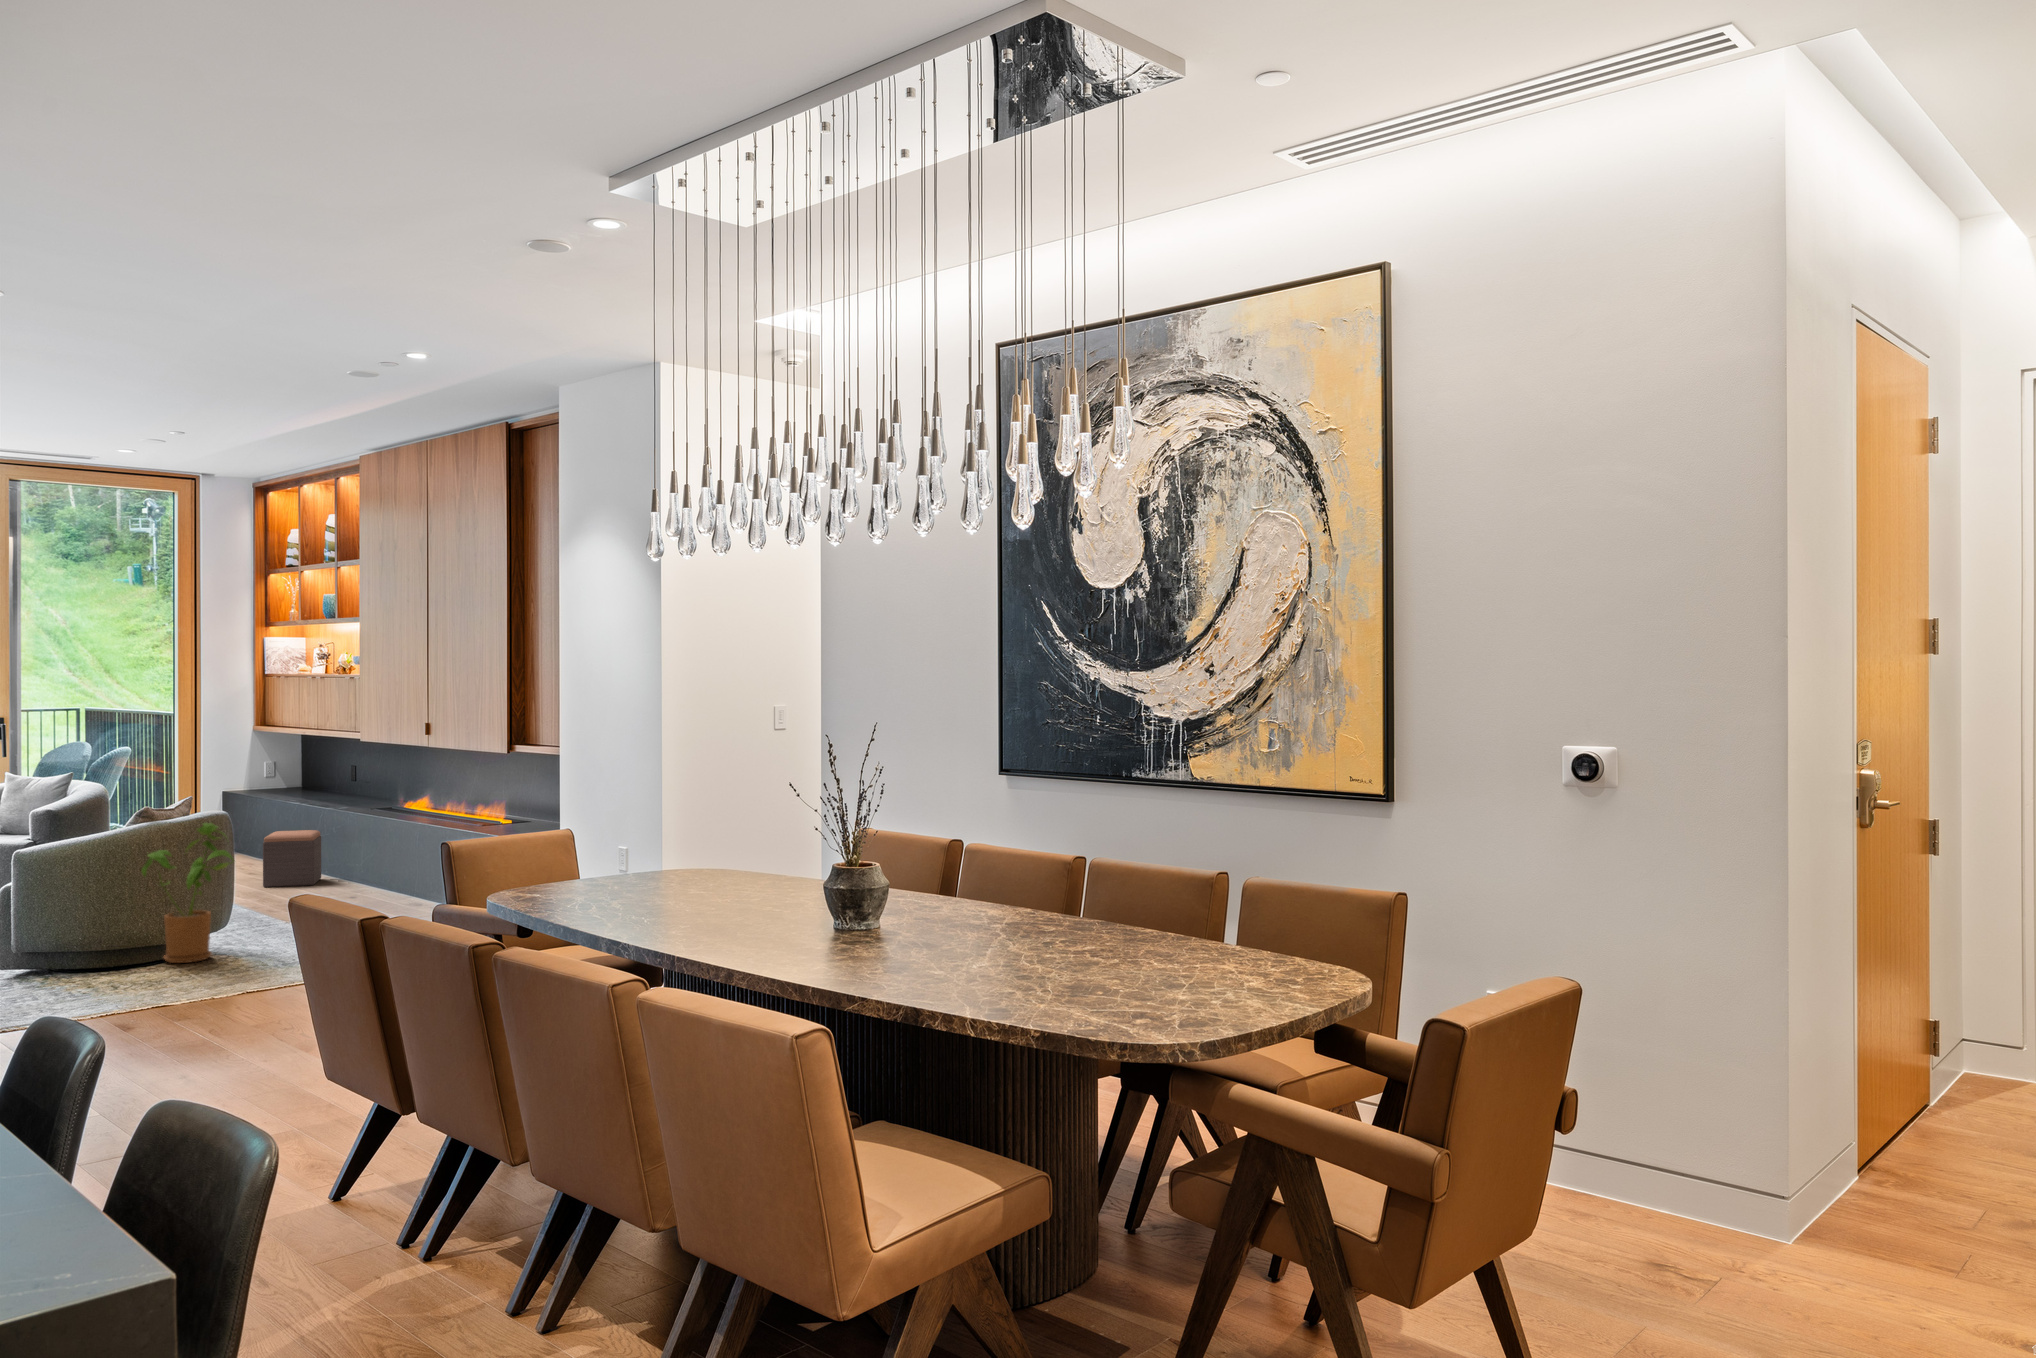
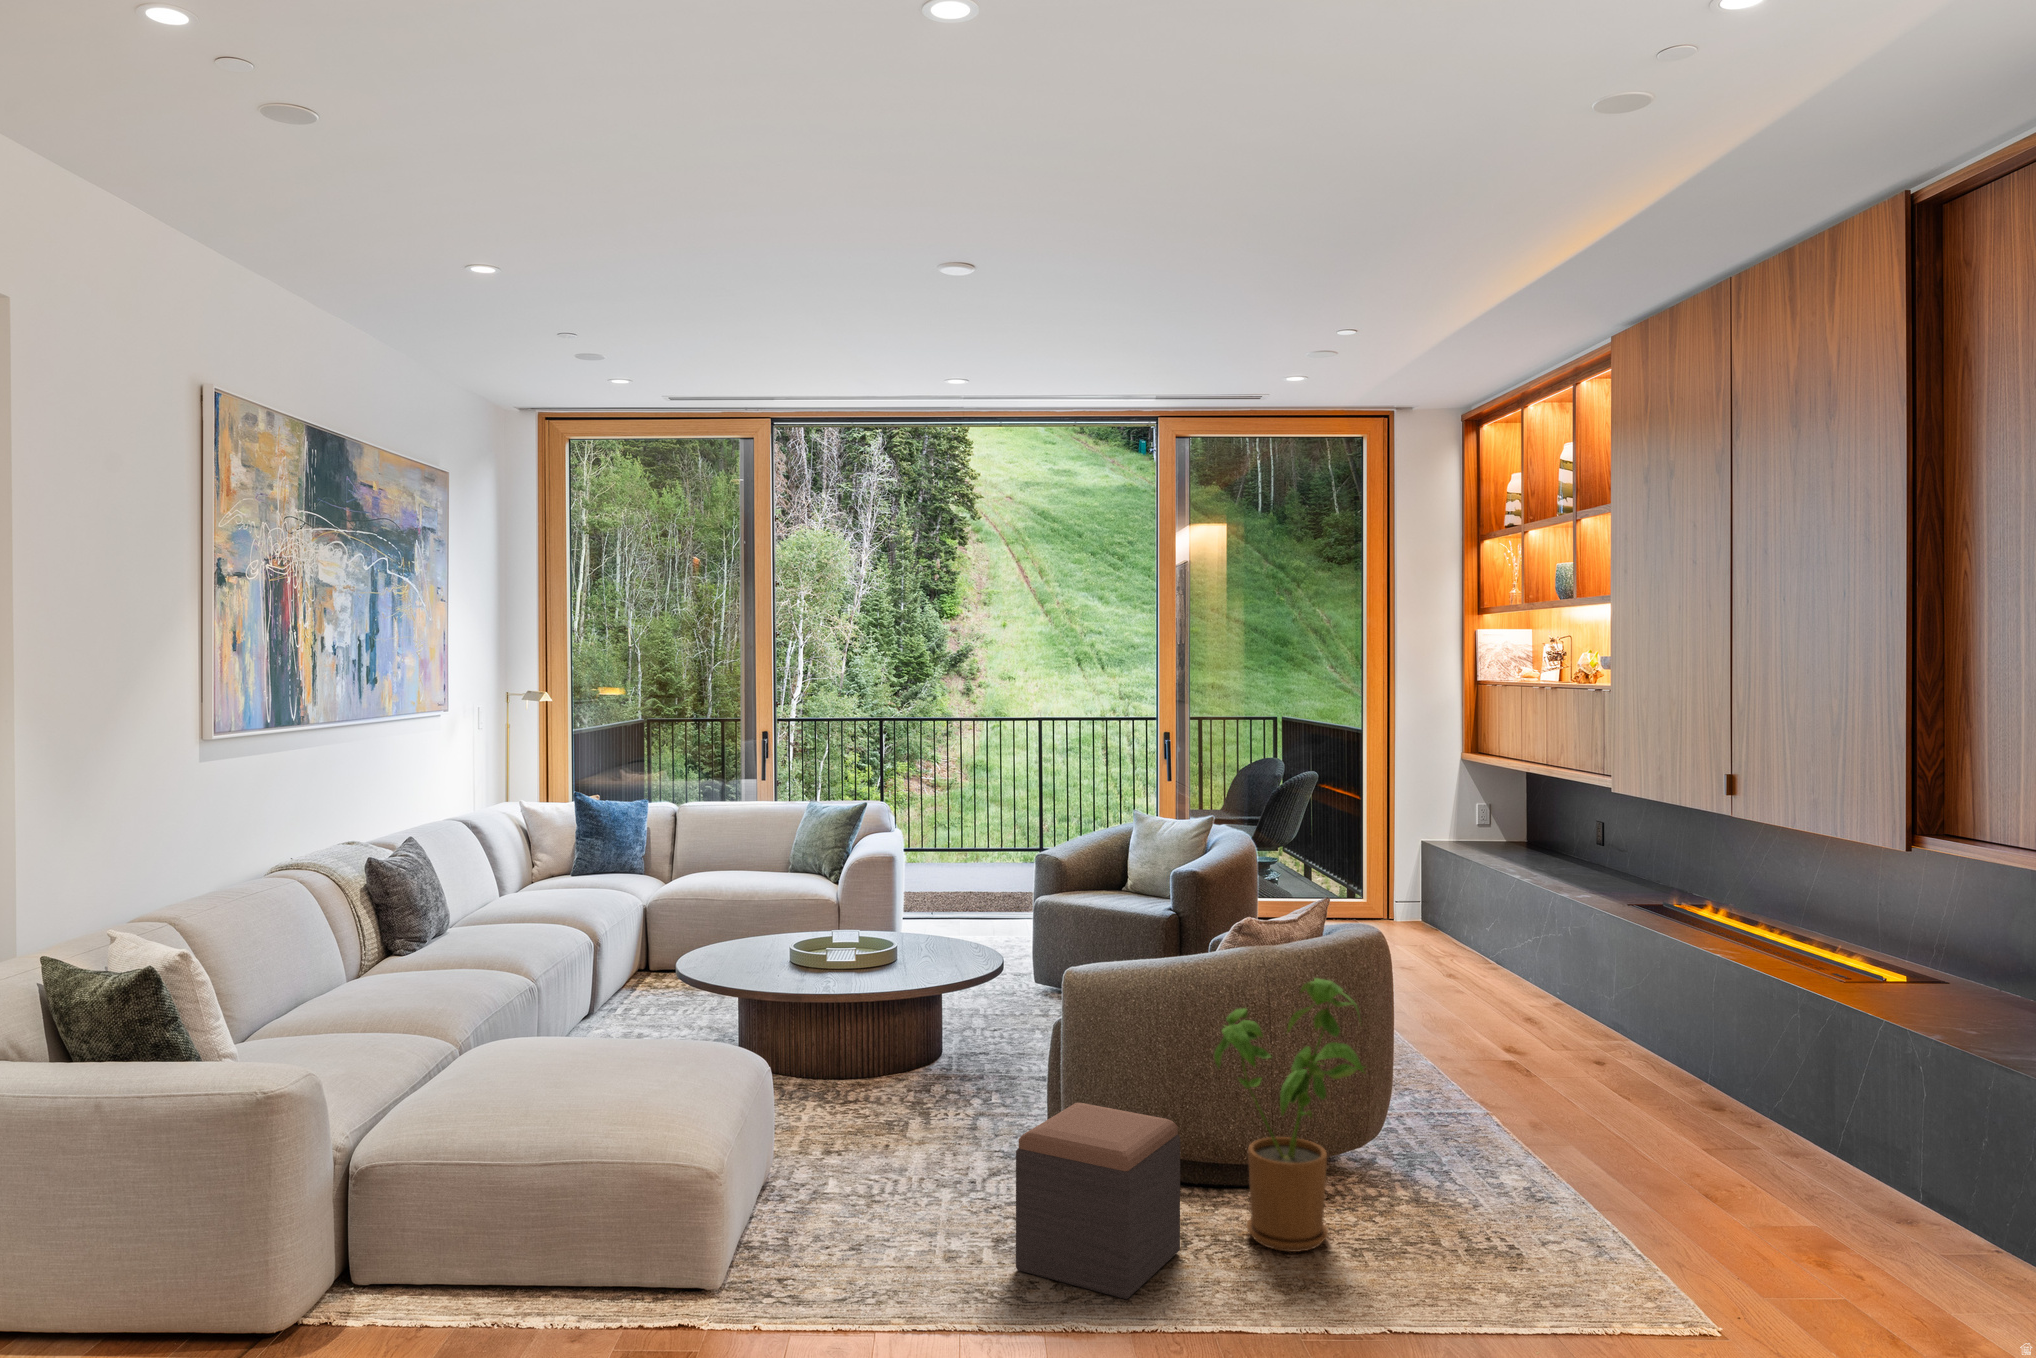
footstool: present [263,830,321,887] -> present [1016,1102,1180,1299]

